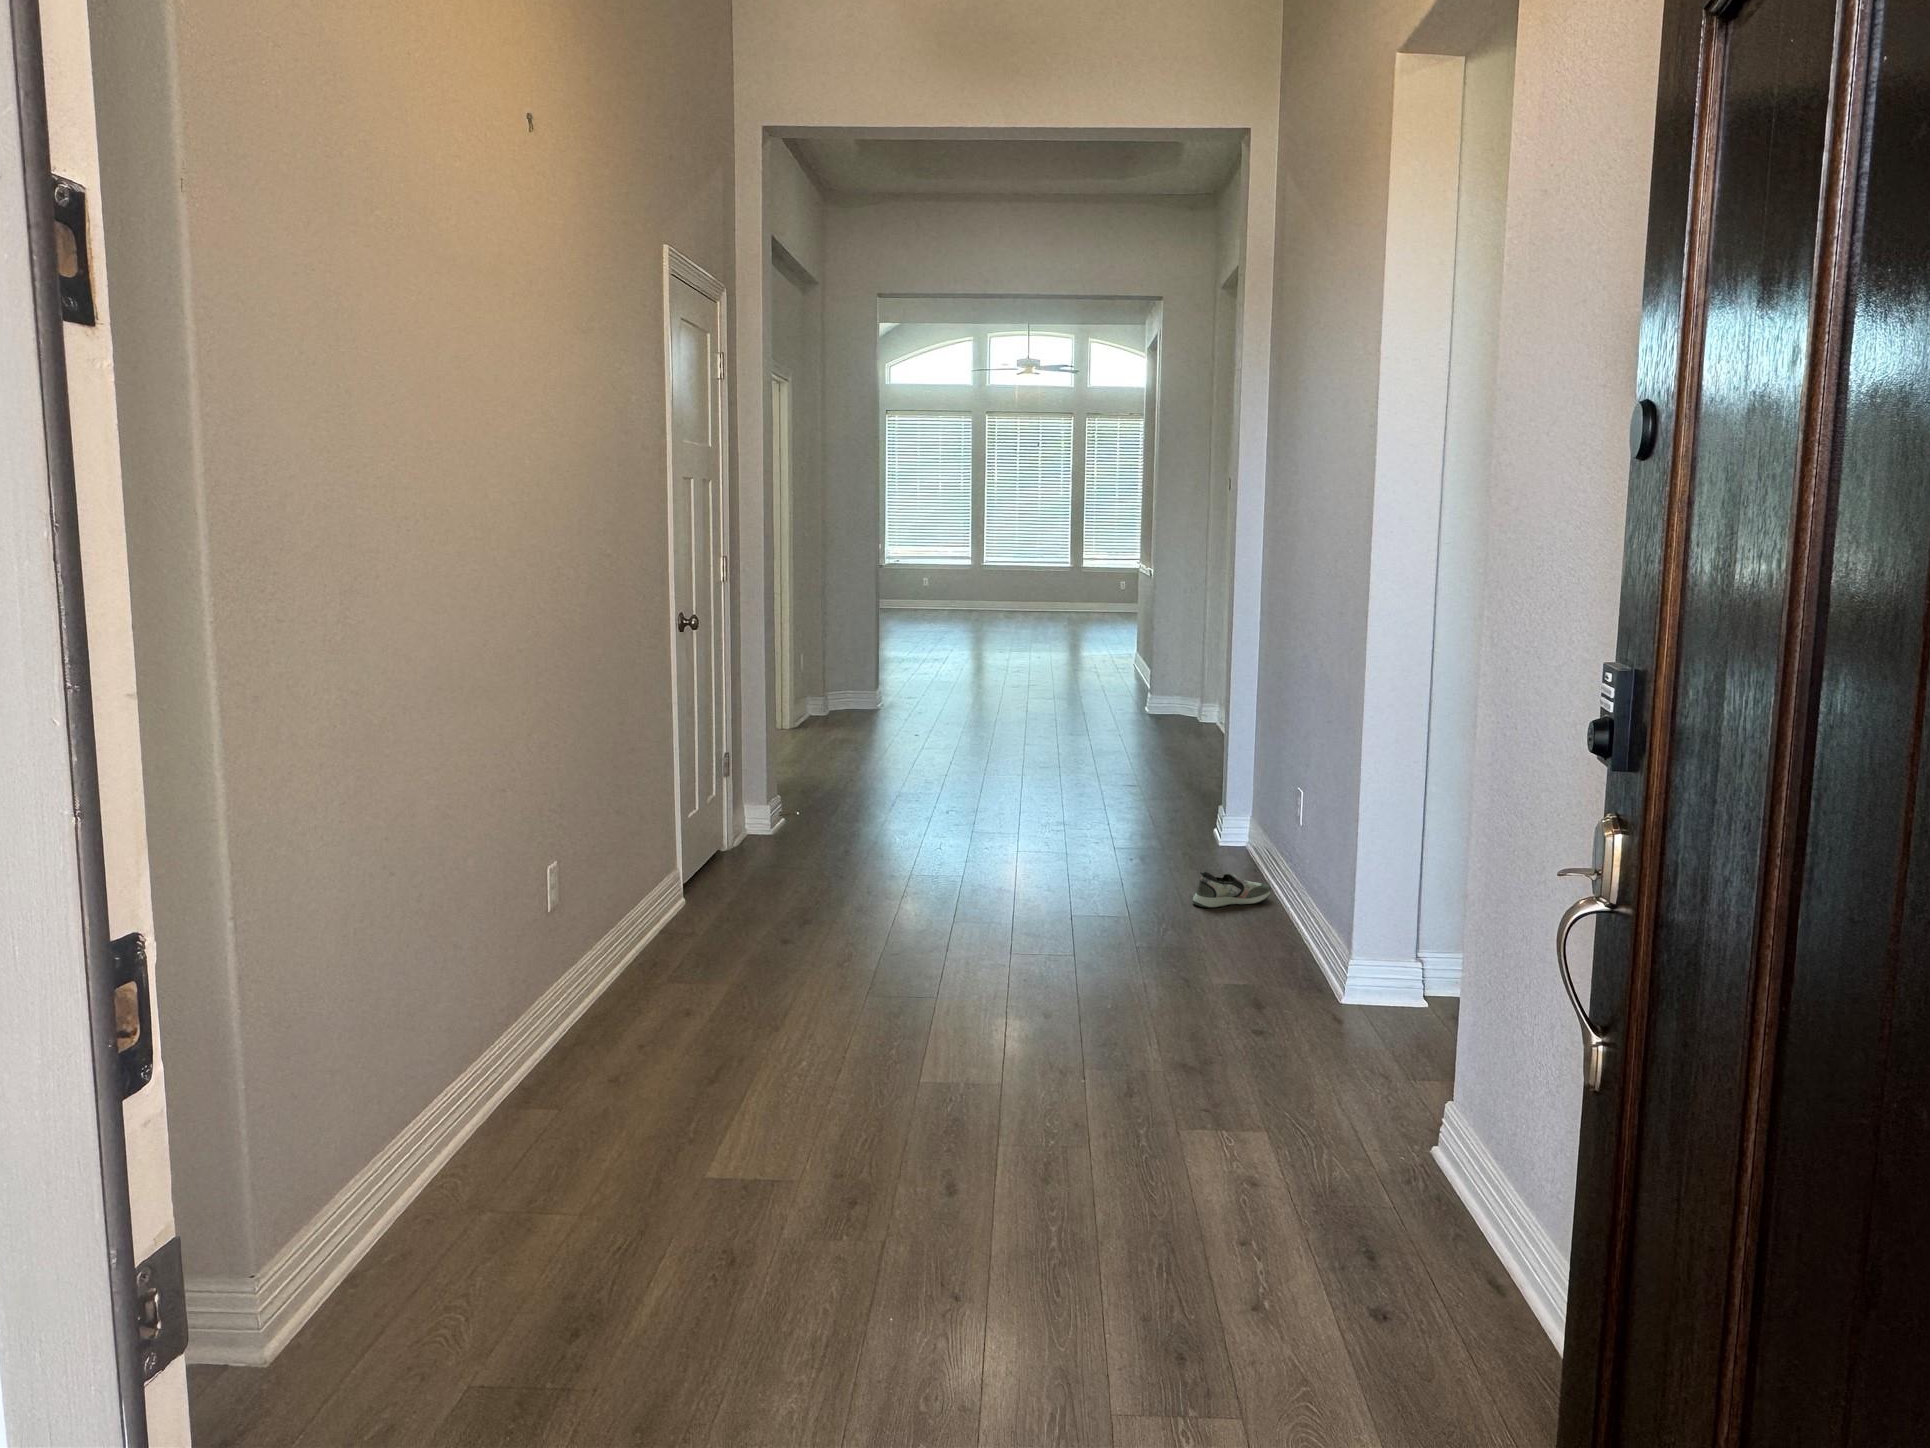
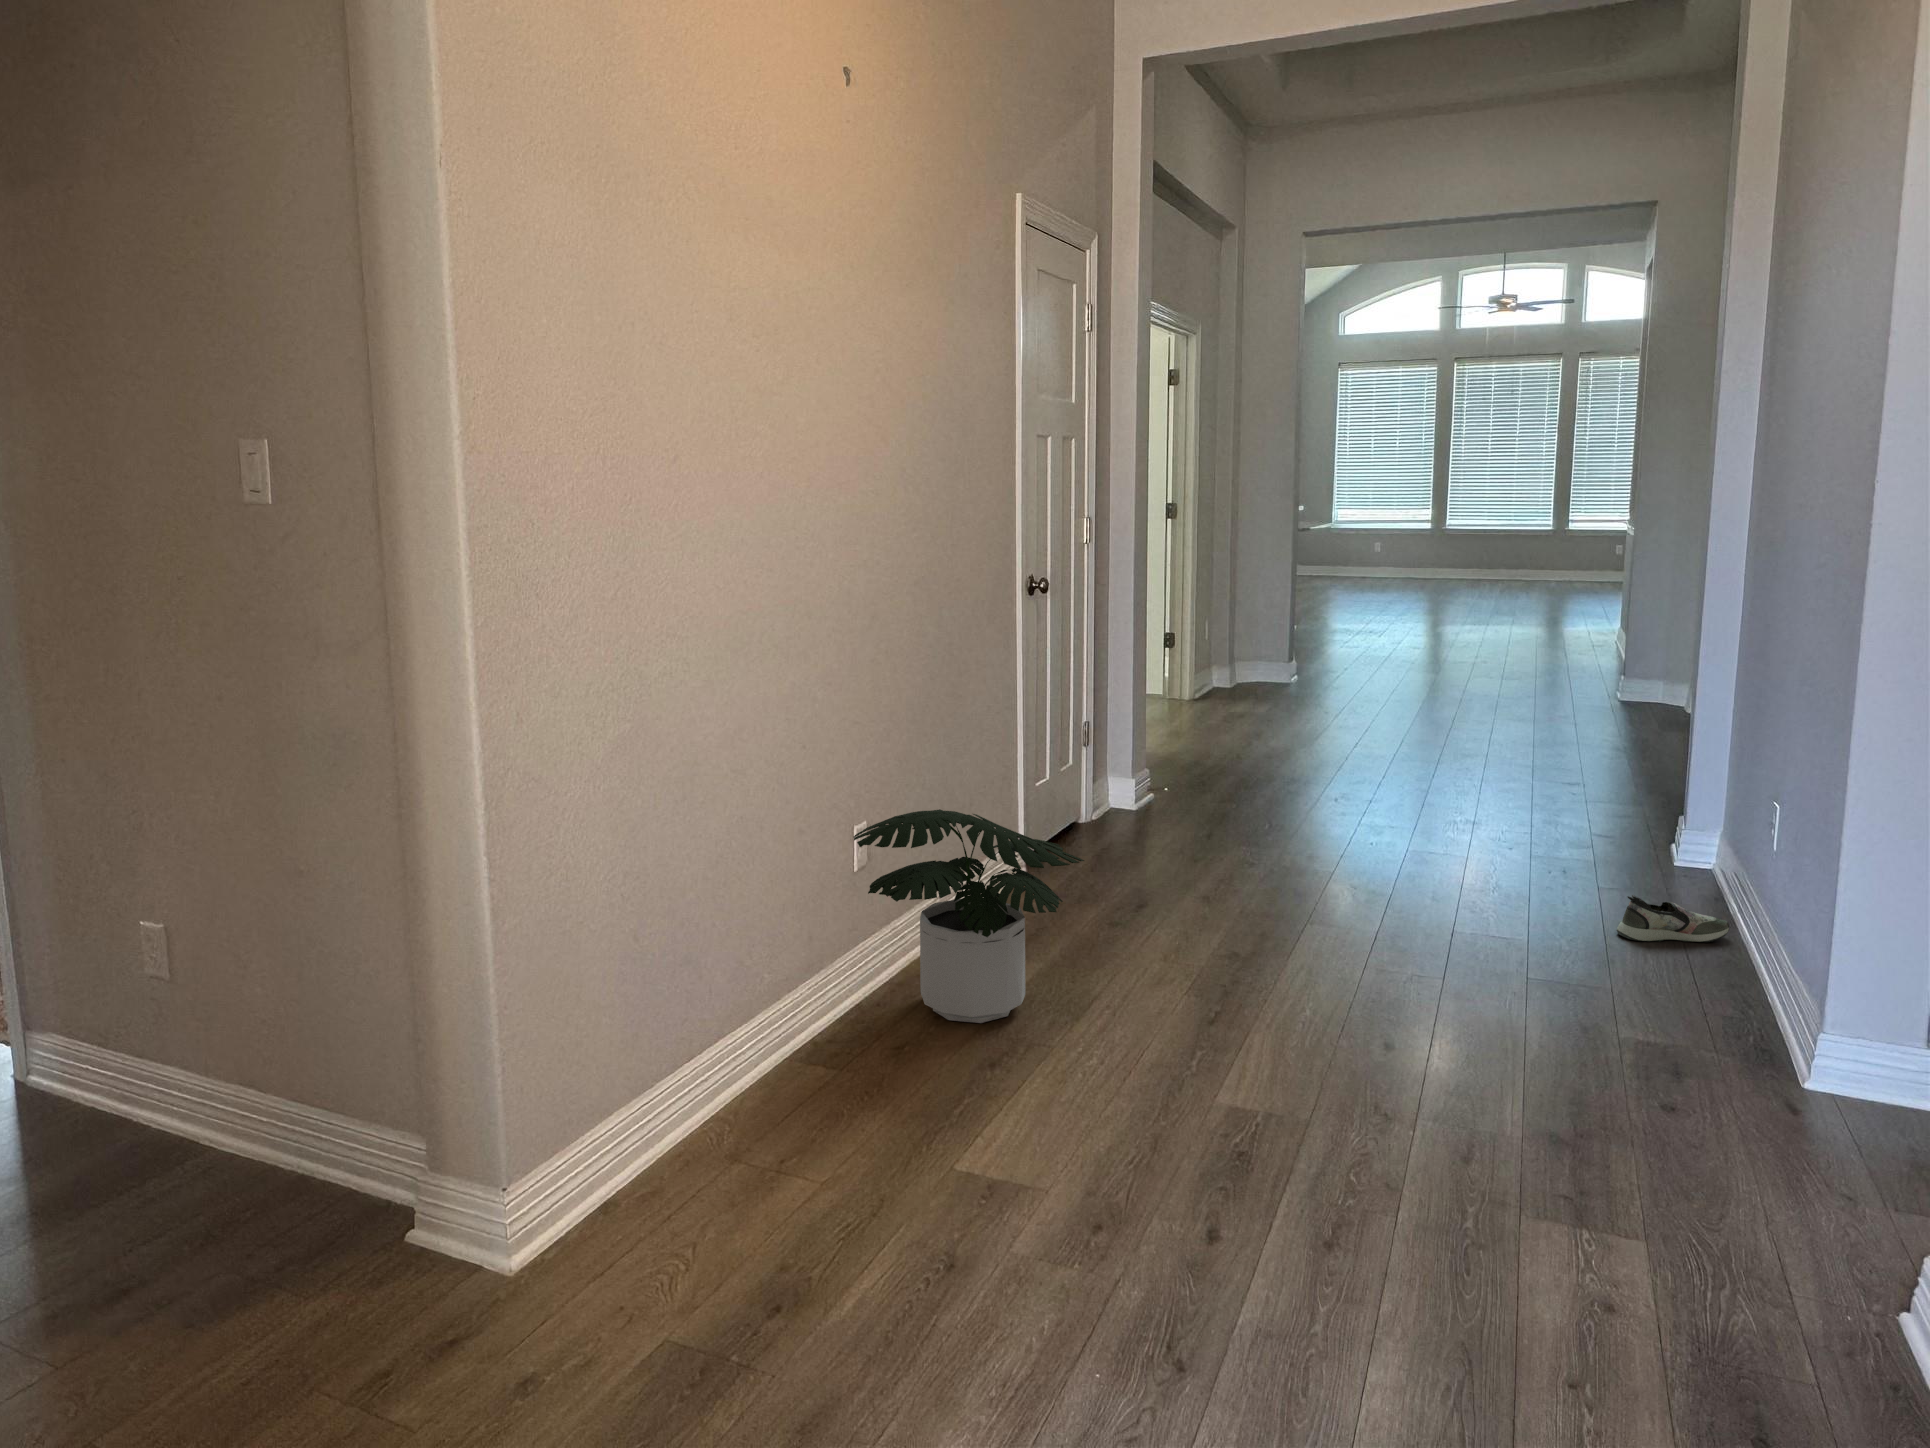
potted plant: none [554,840,778,1044] -> present [854,809,1084,1023]

